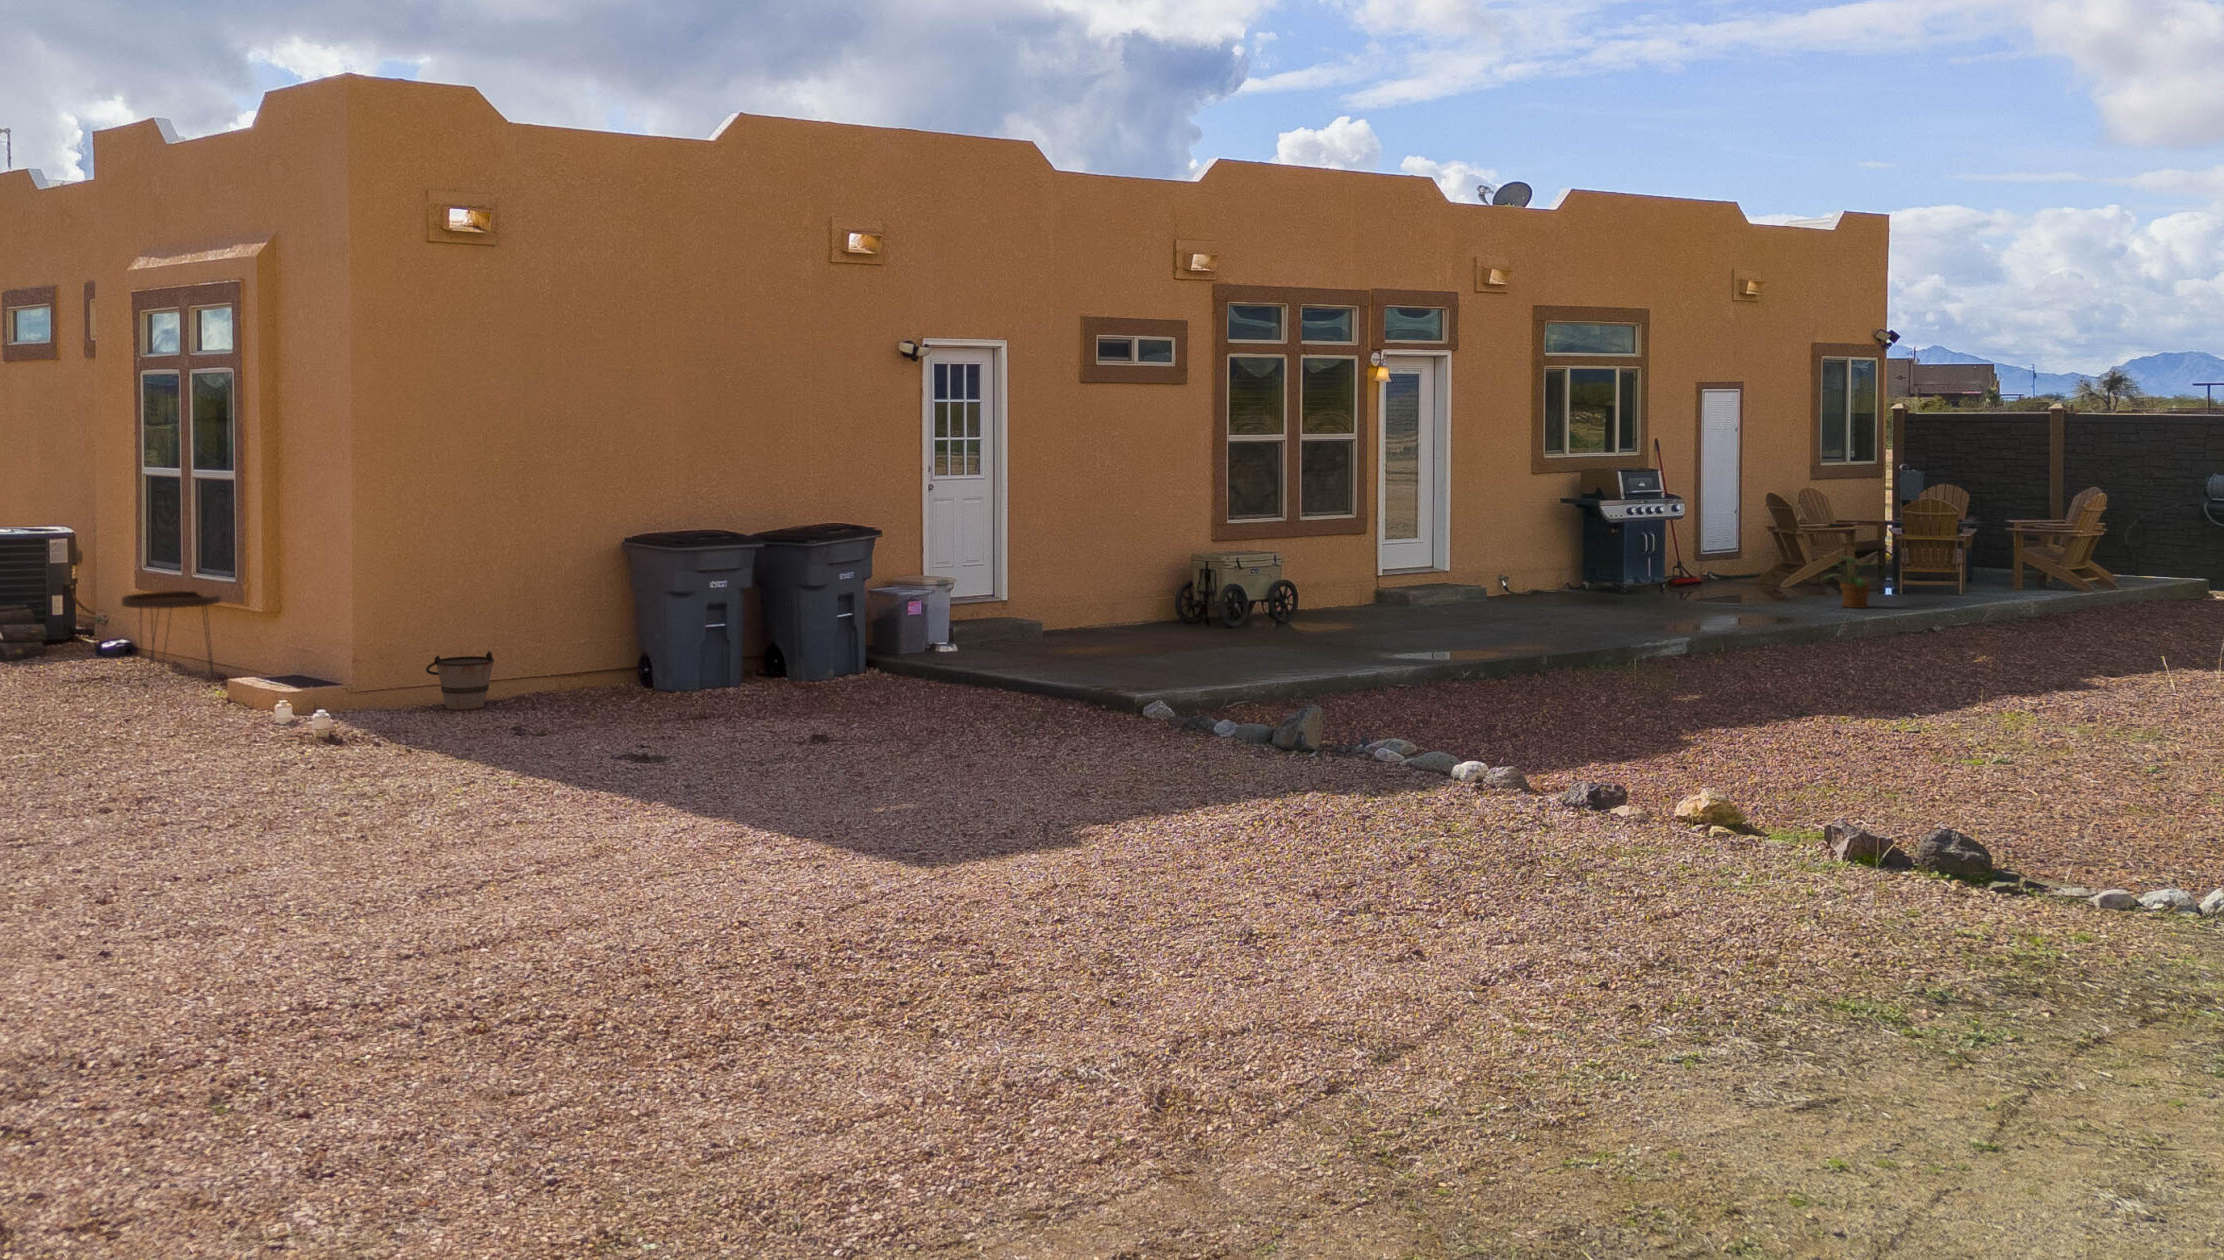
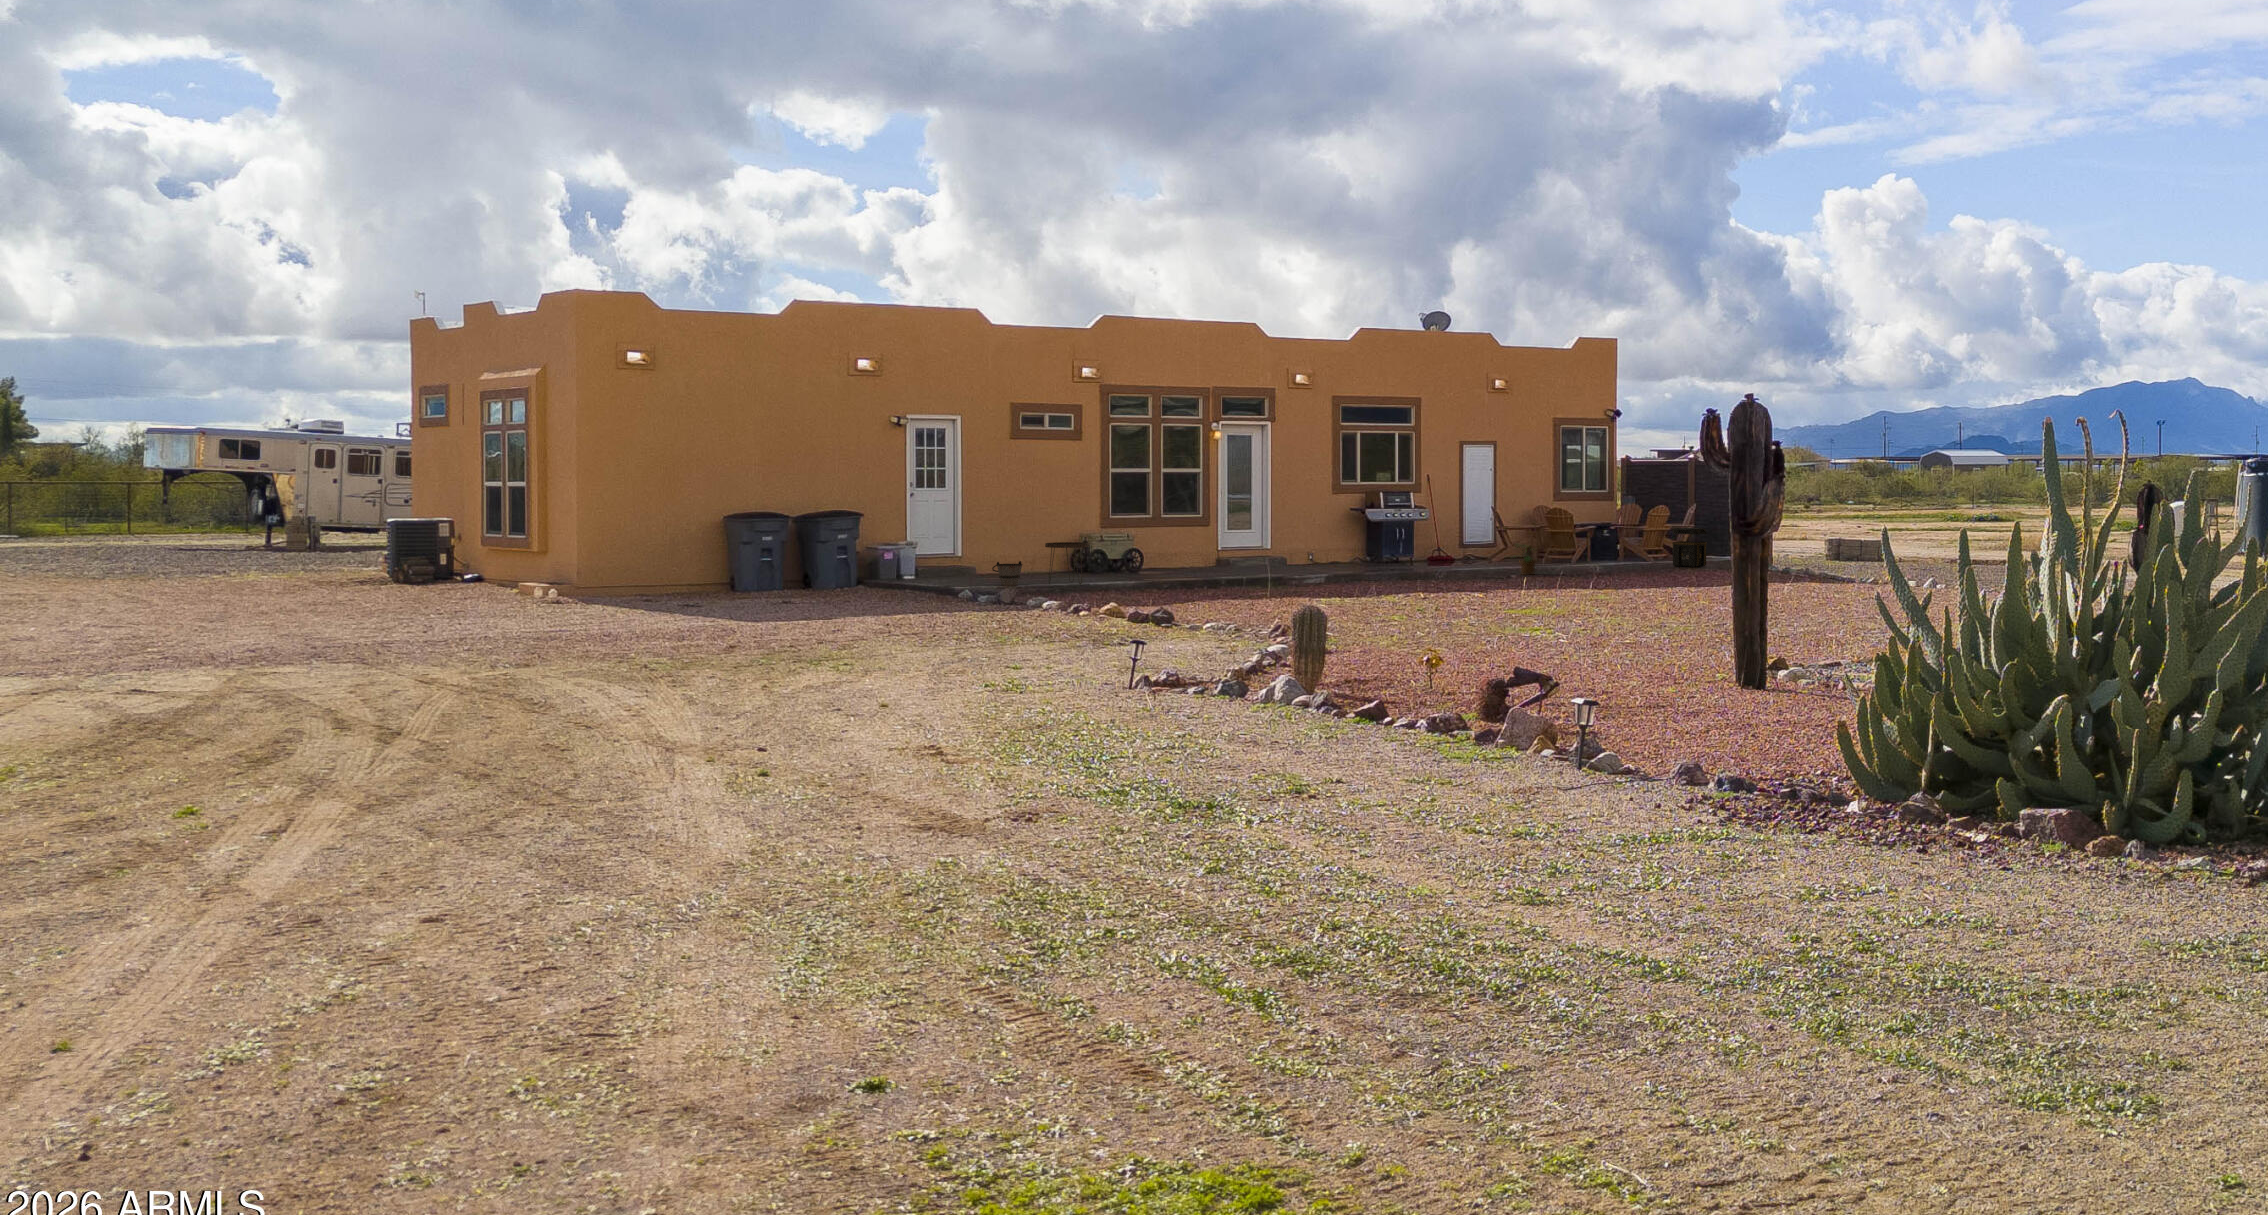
toolbox: none [1985,519,2037,583] -> present [1672,528,1707,567]
side table: present [122,591,221,677] -> present [1045,542,1089,584]
bucket: present [426,651,494,710] -> present [992,561,1022,586]

